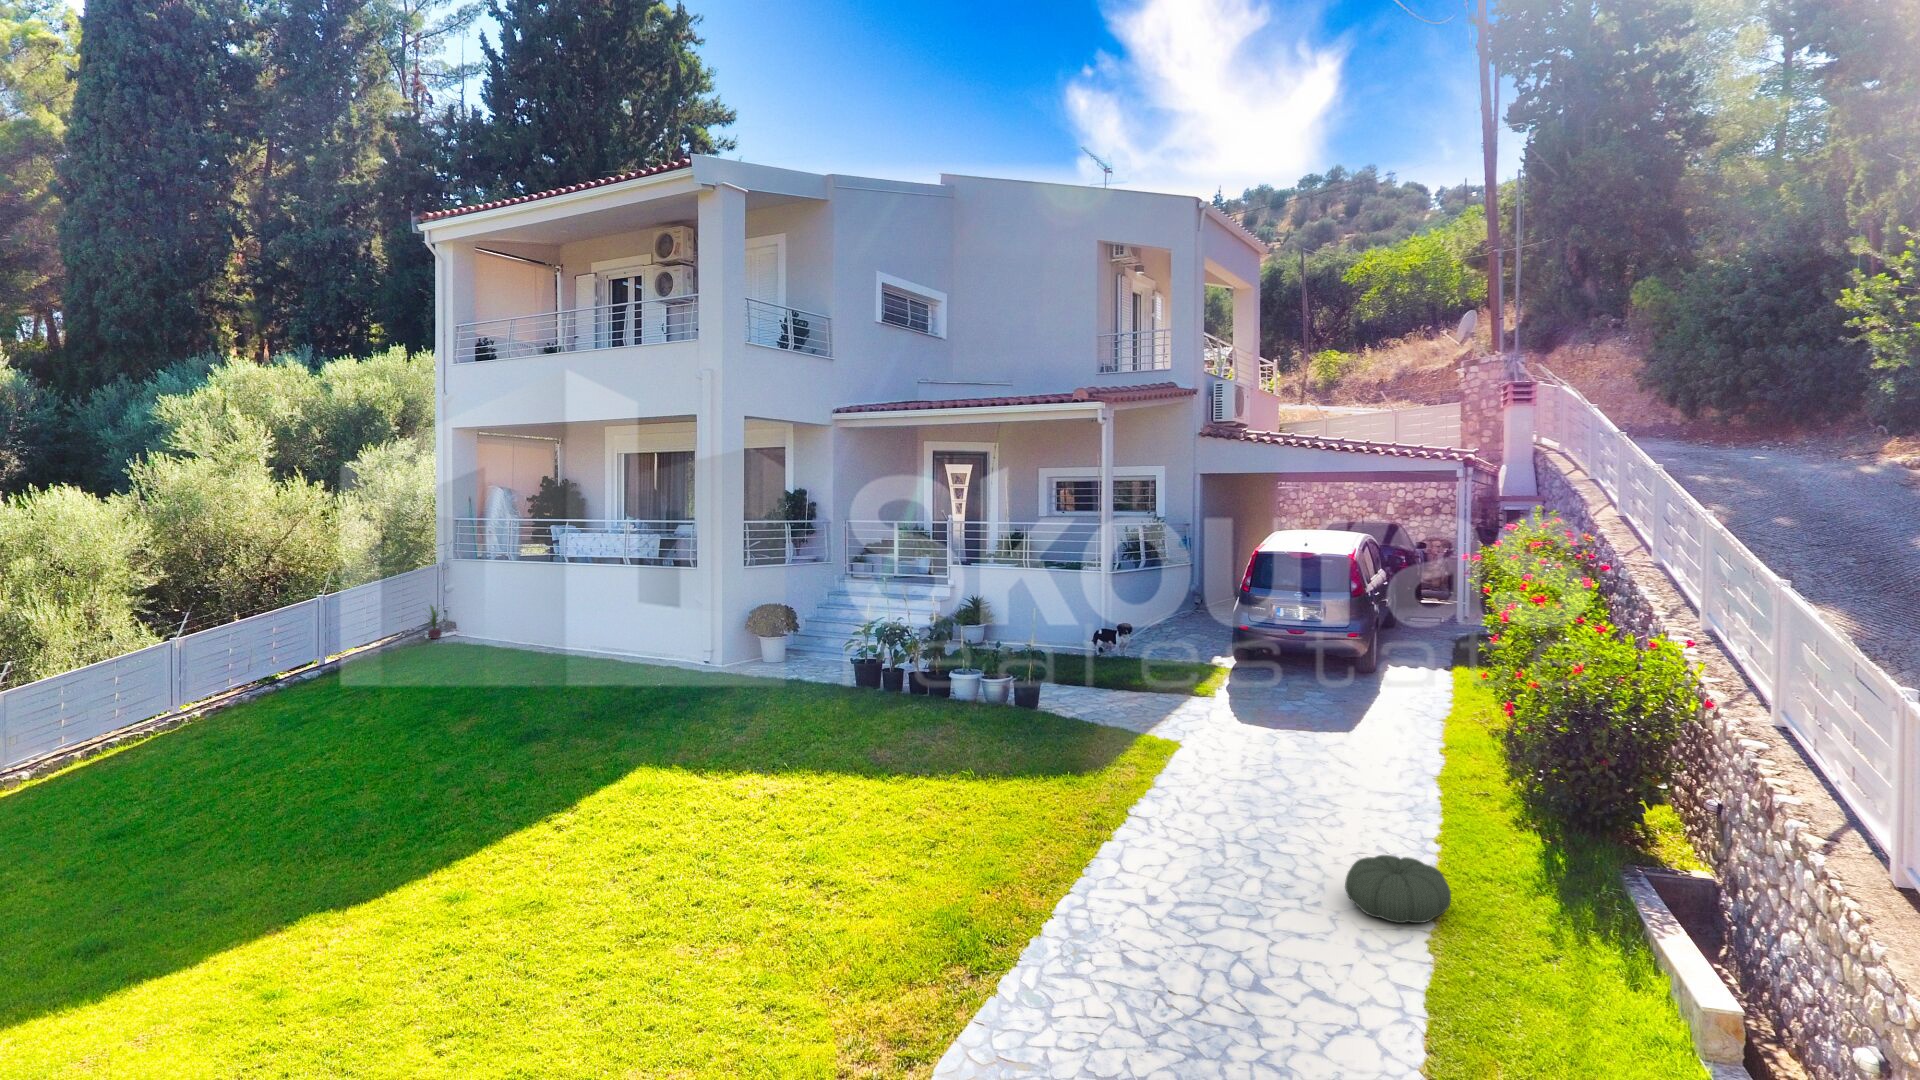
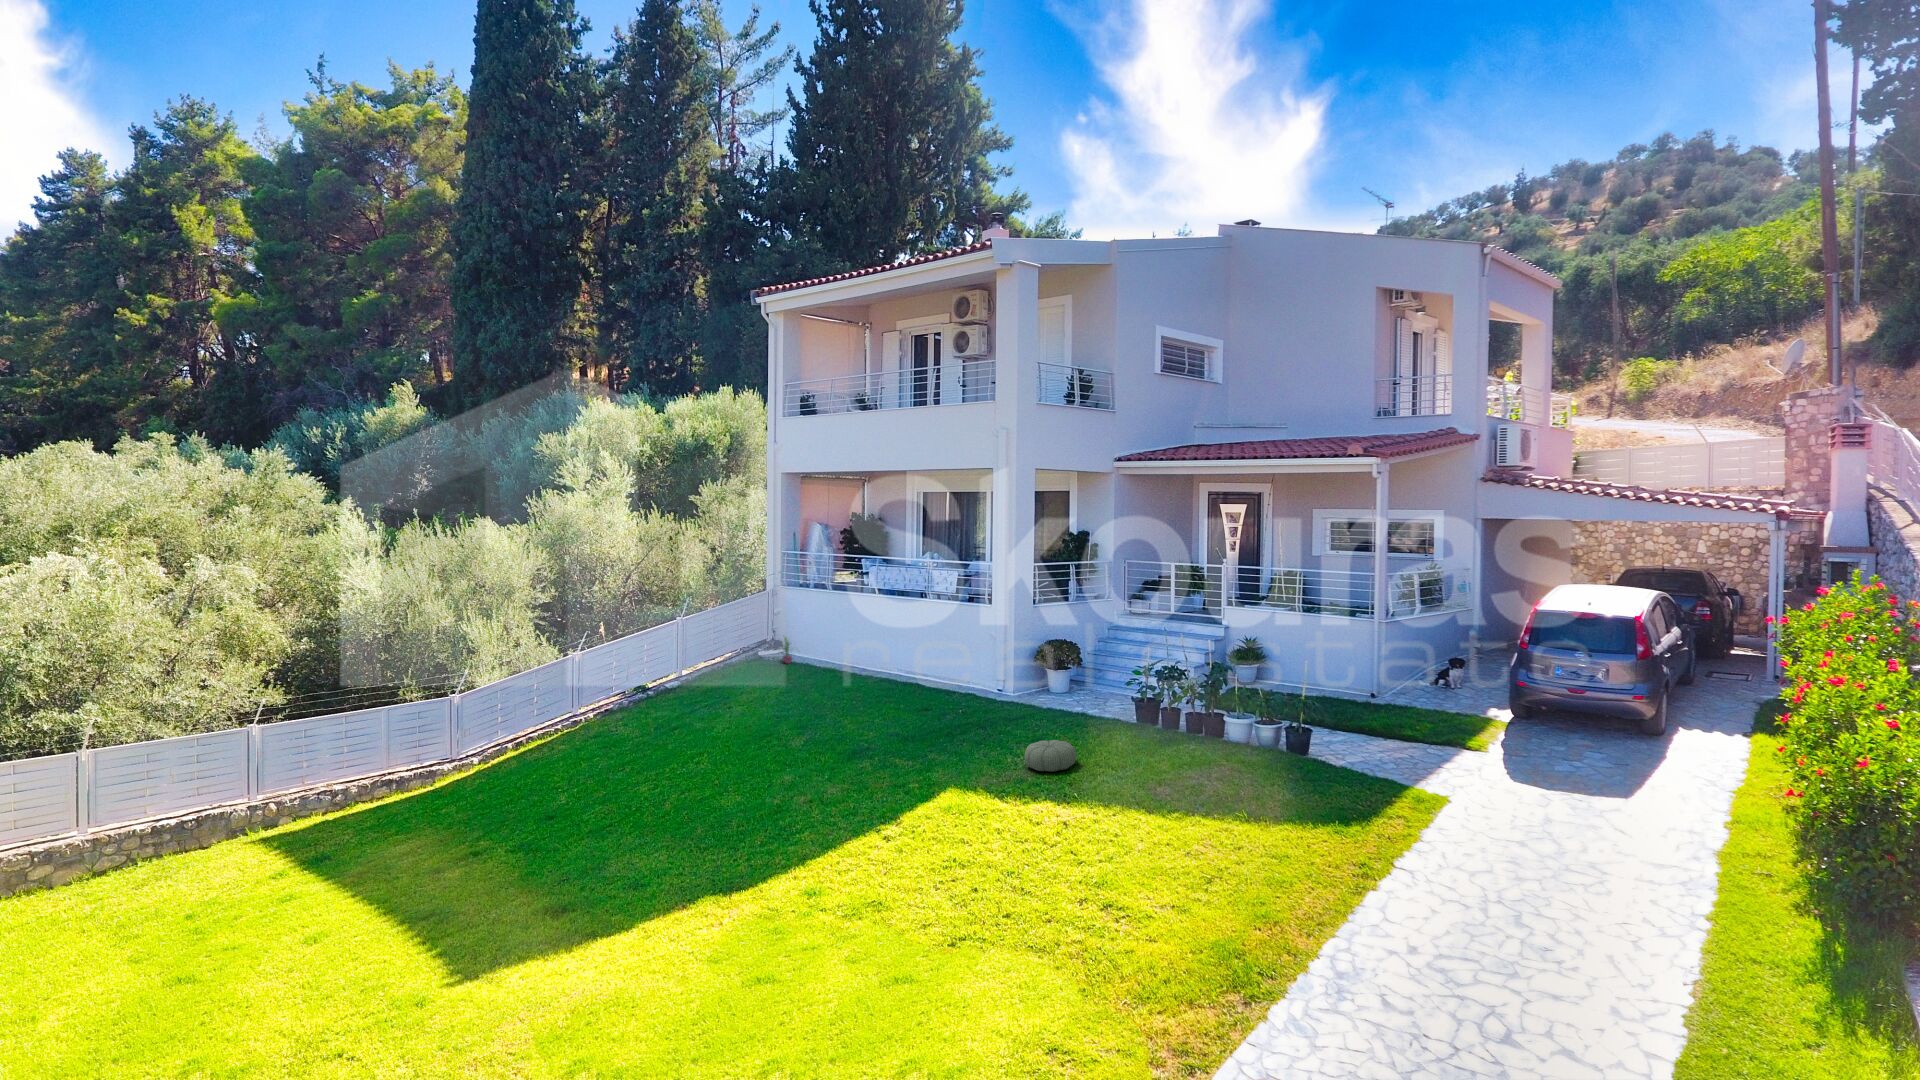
pouf: present [1345,855,1451,923] -> present [1025,740,1077,772]

